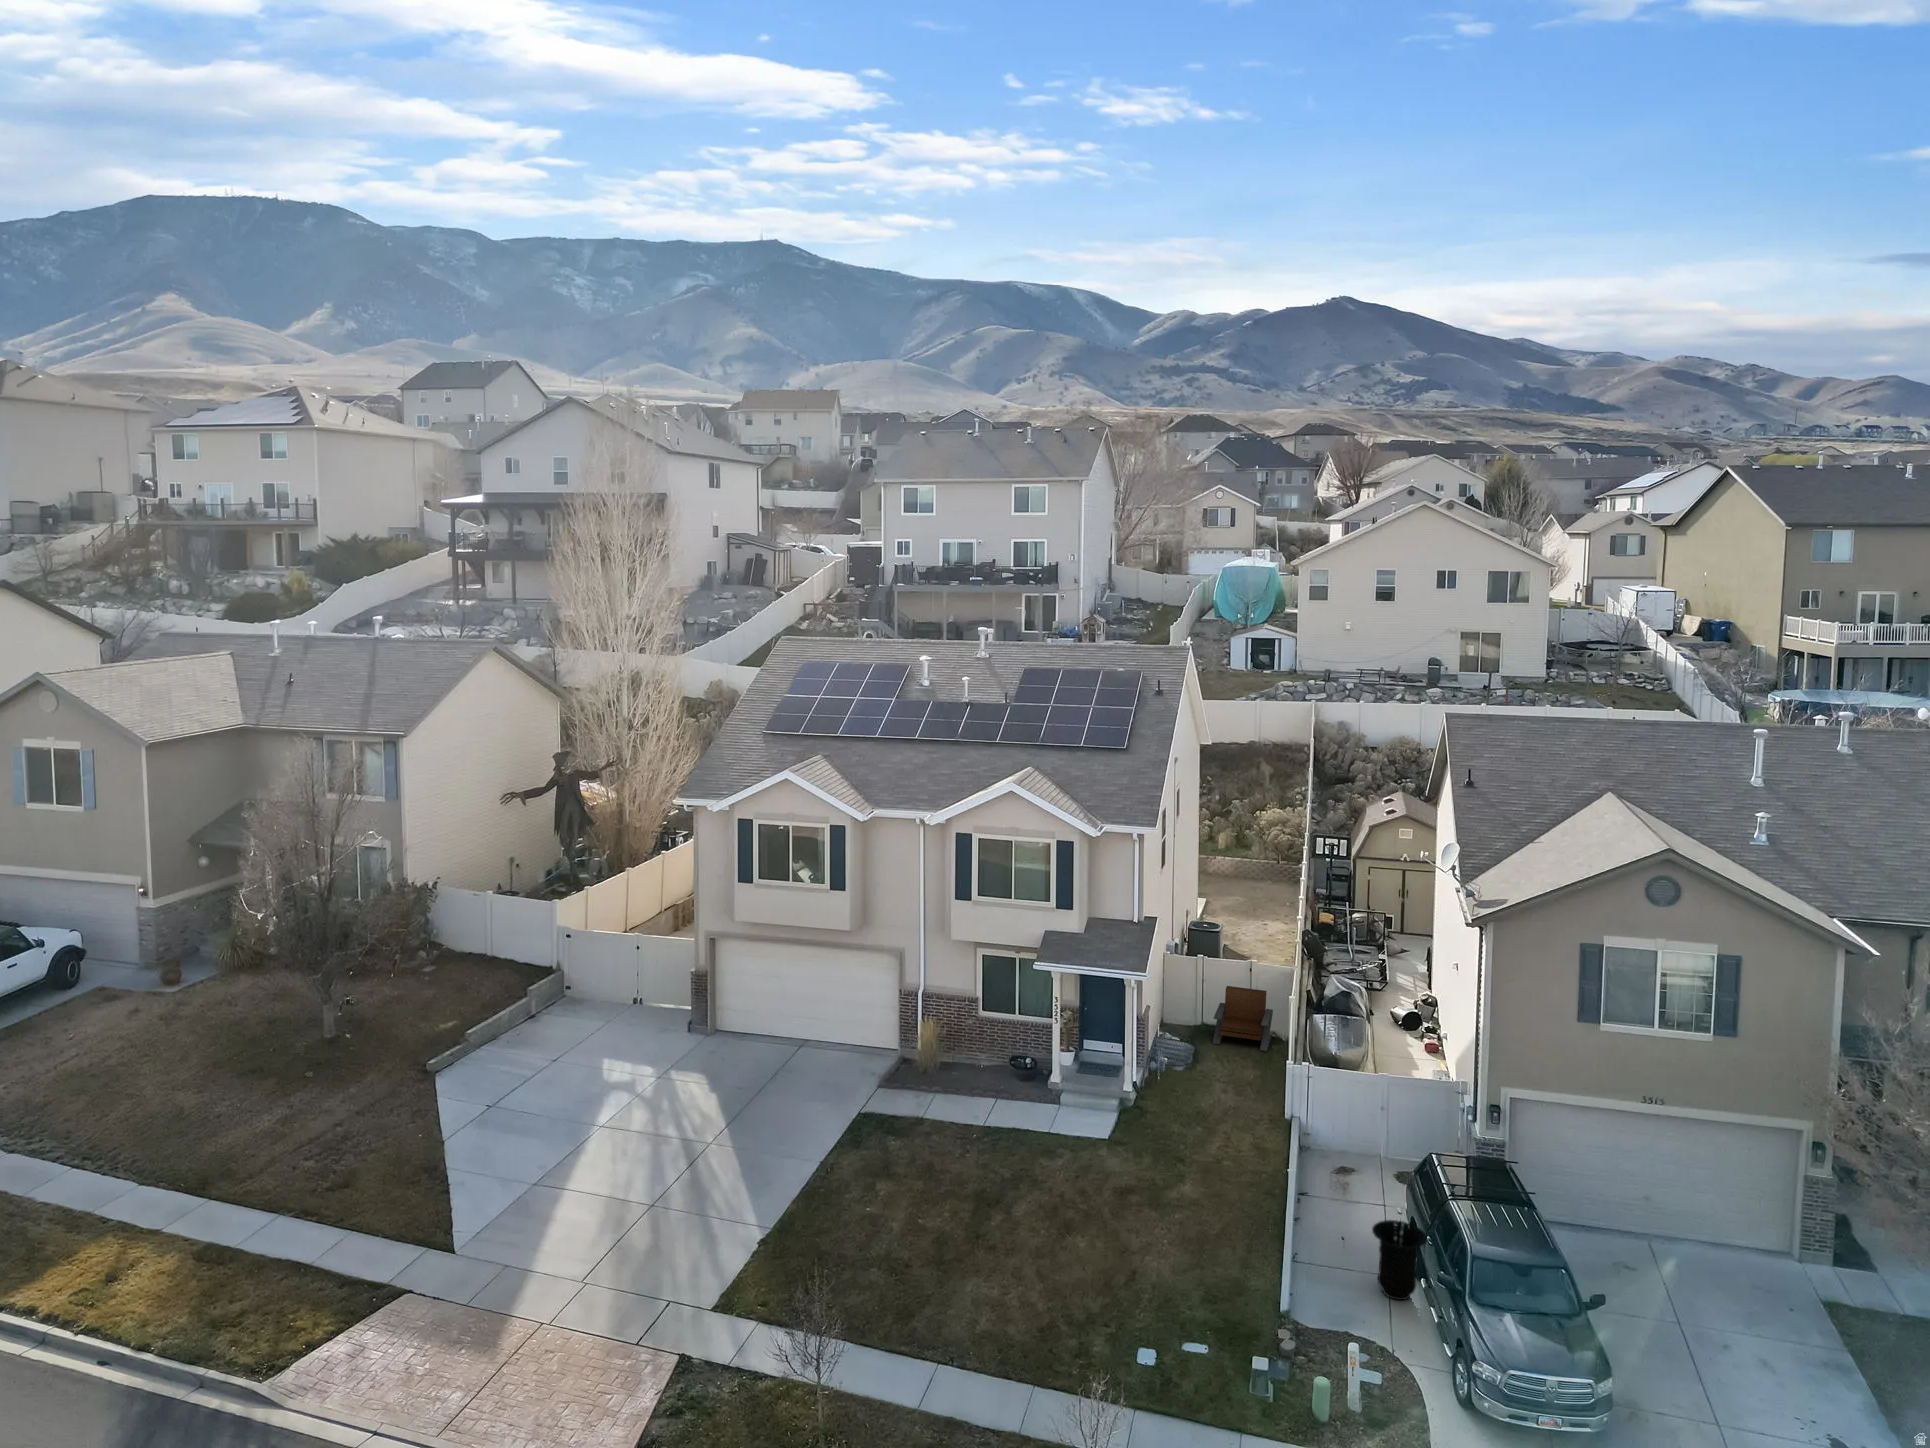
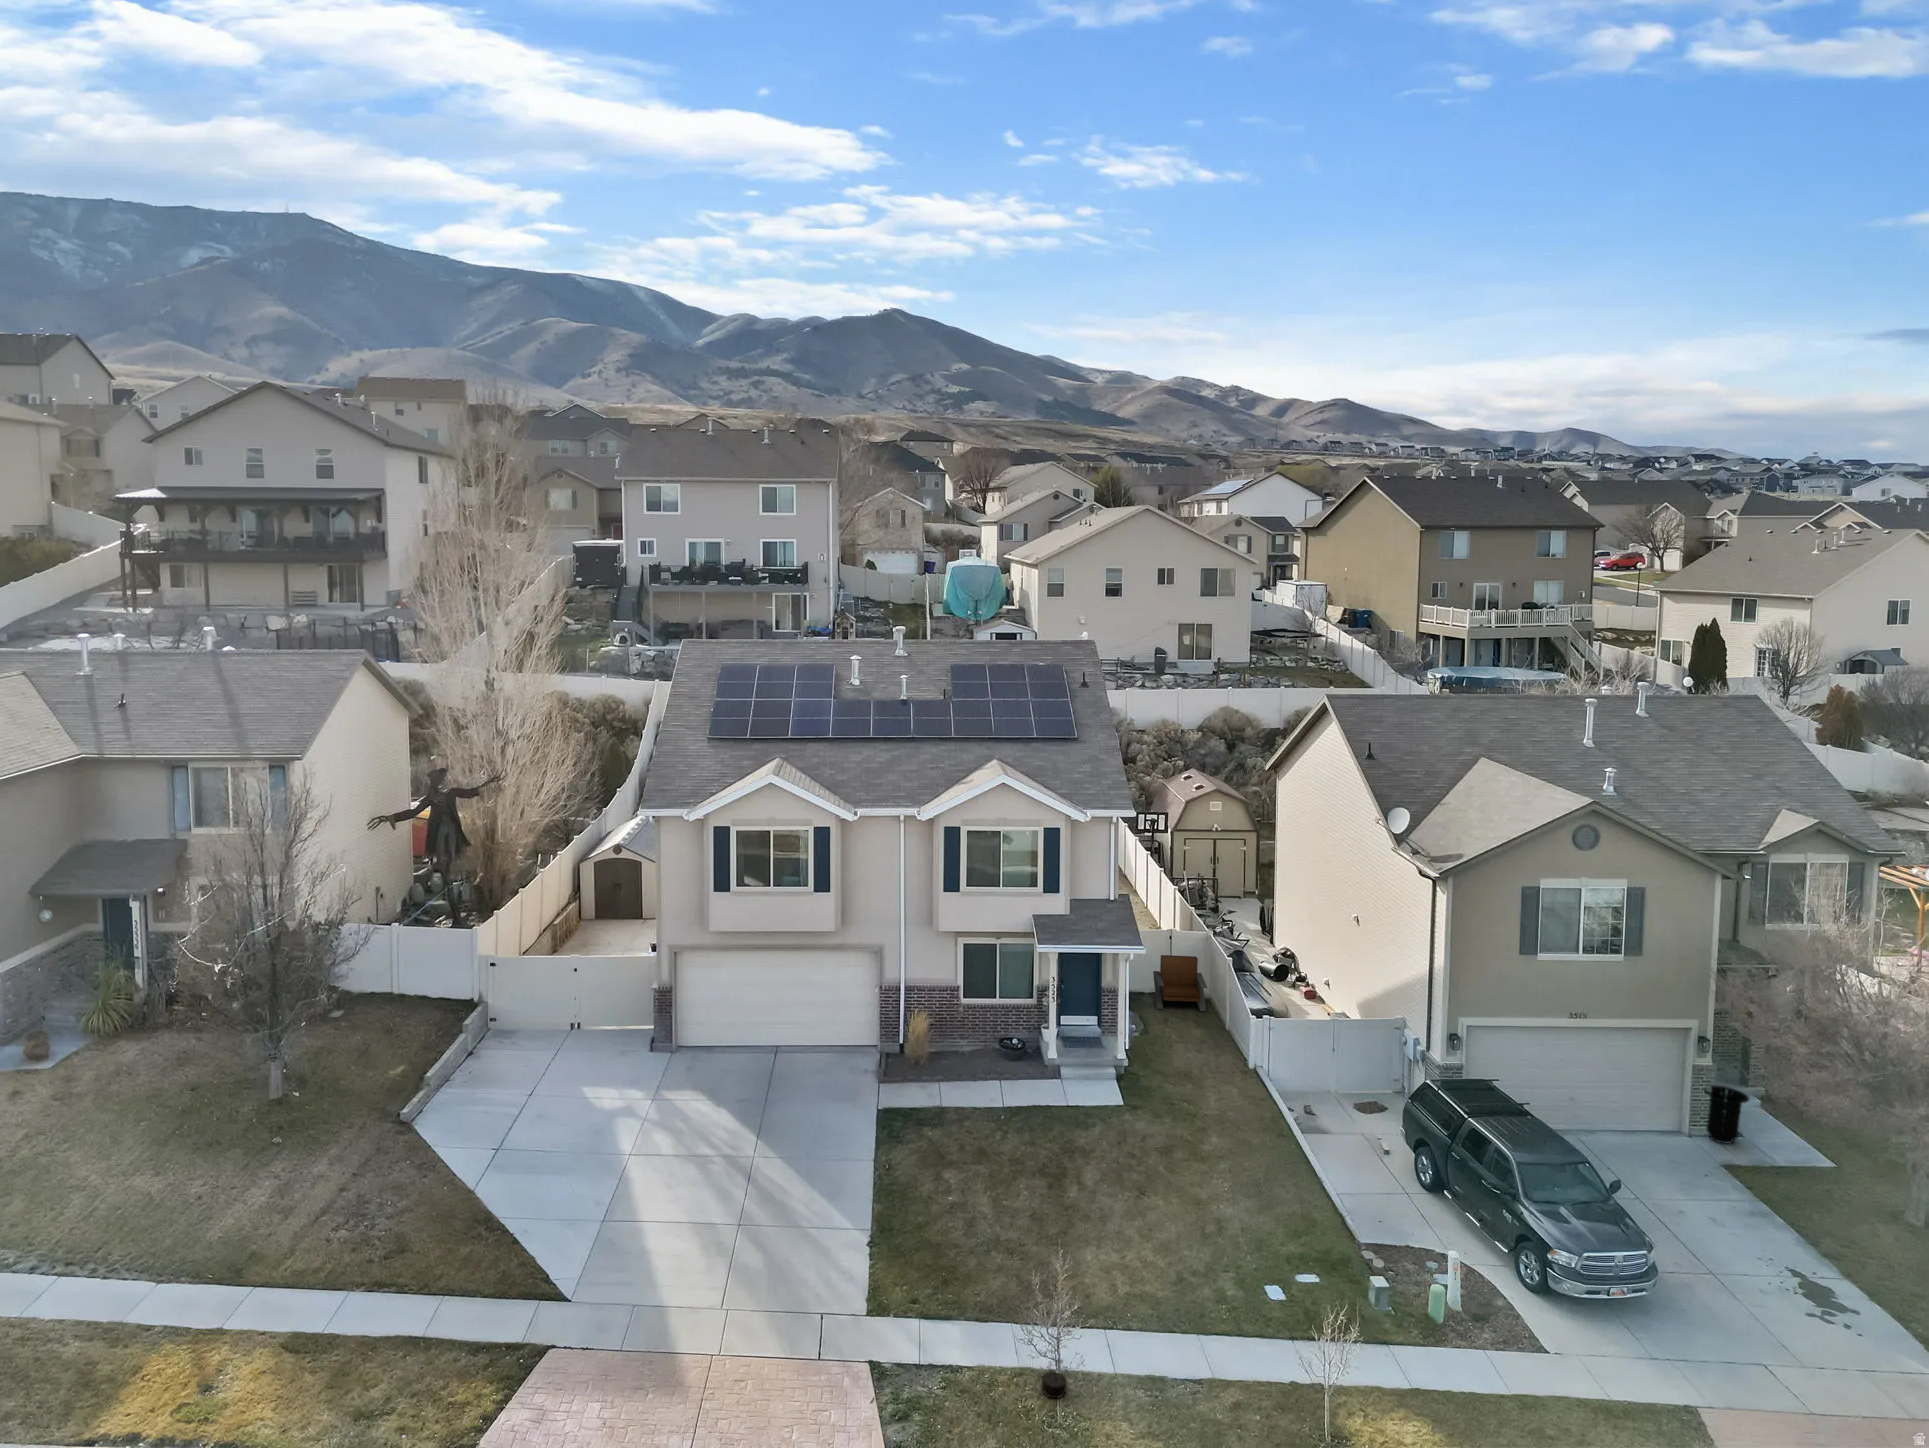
trash can: present [1372,1220,1427,1300] -> present [1704,1085,1749,1144]
decorative plant: none [807,1369,839,1423] -> present [1041,1351,1067,1398]

